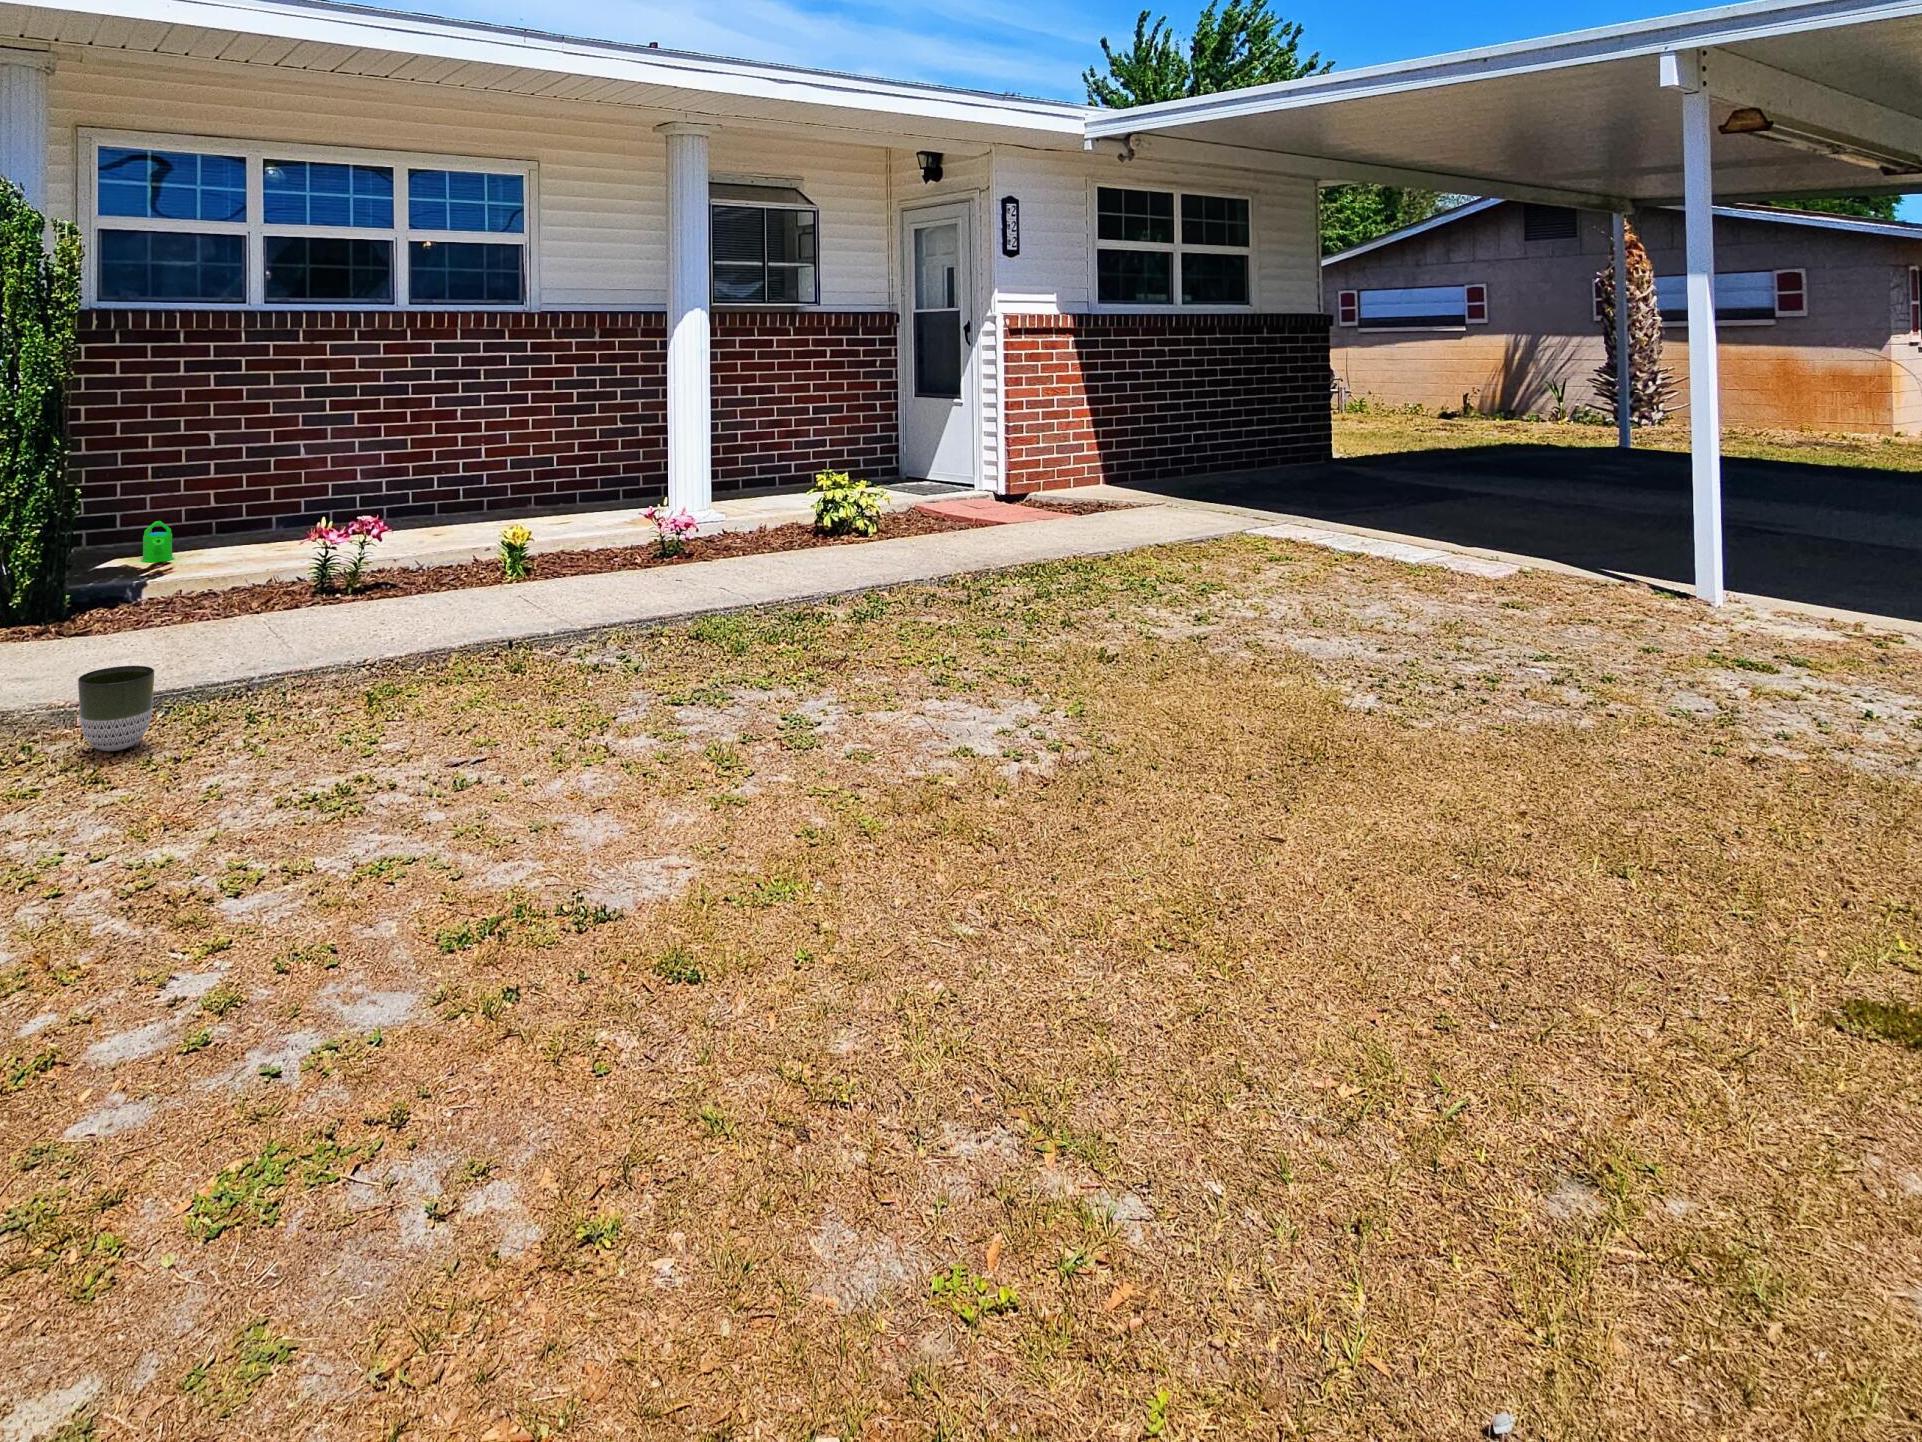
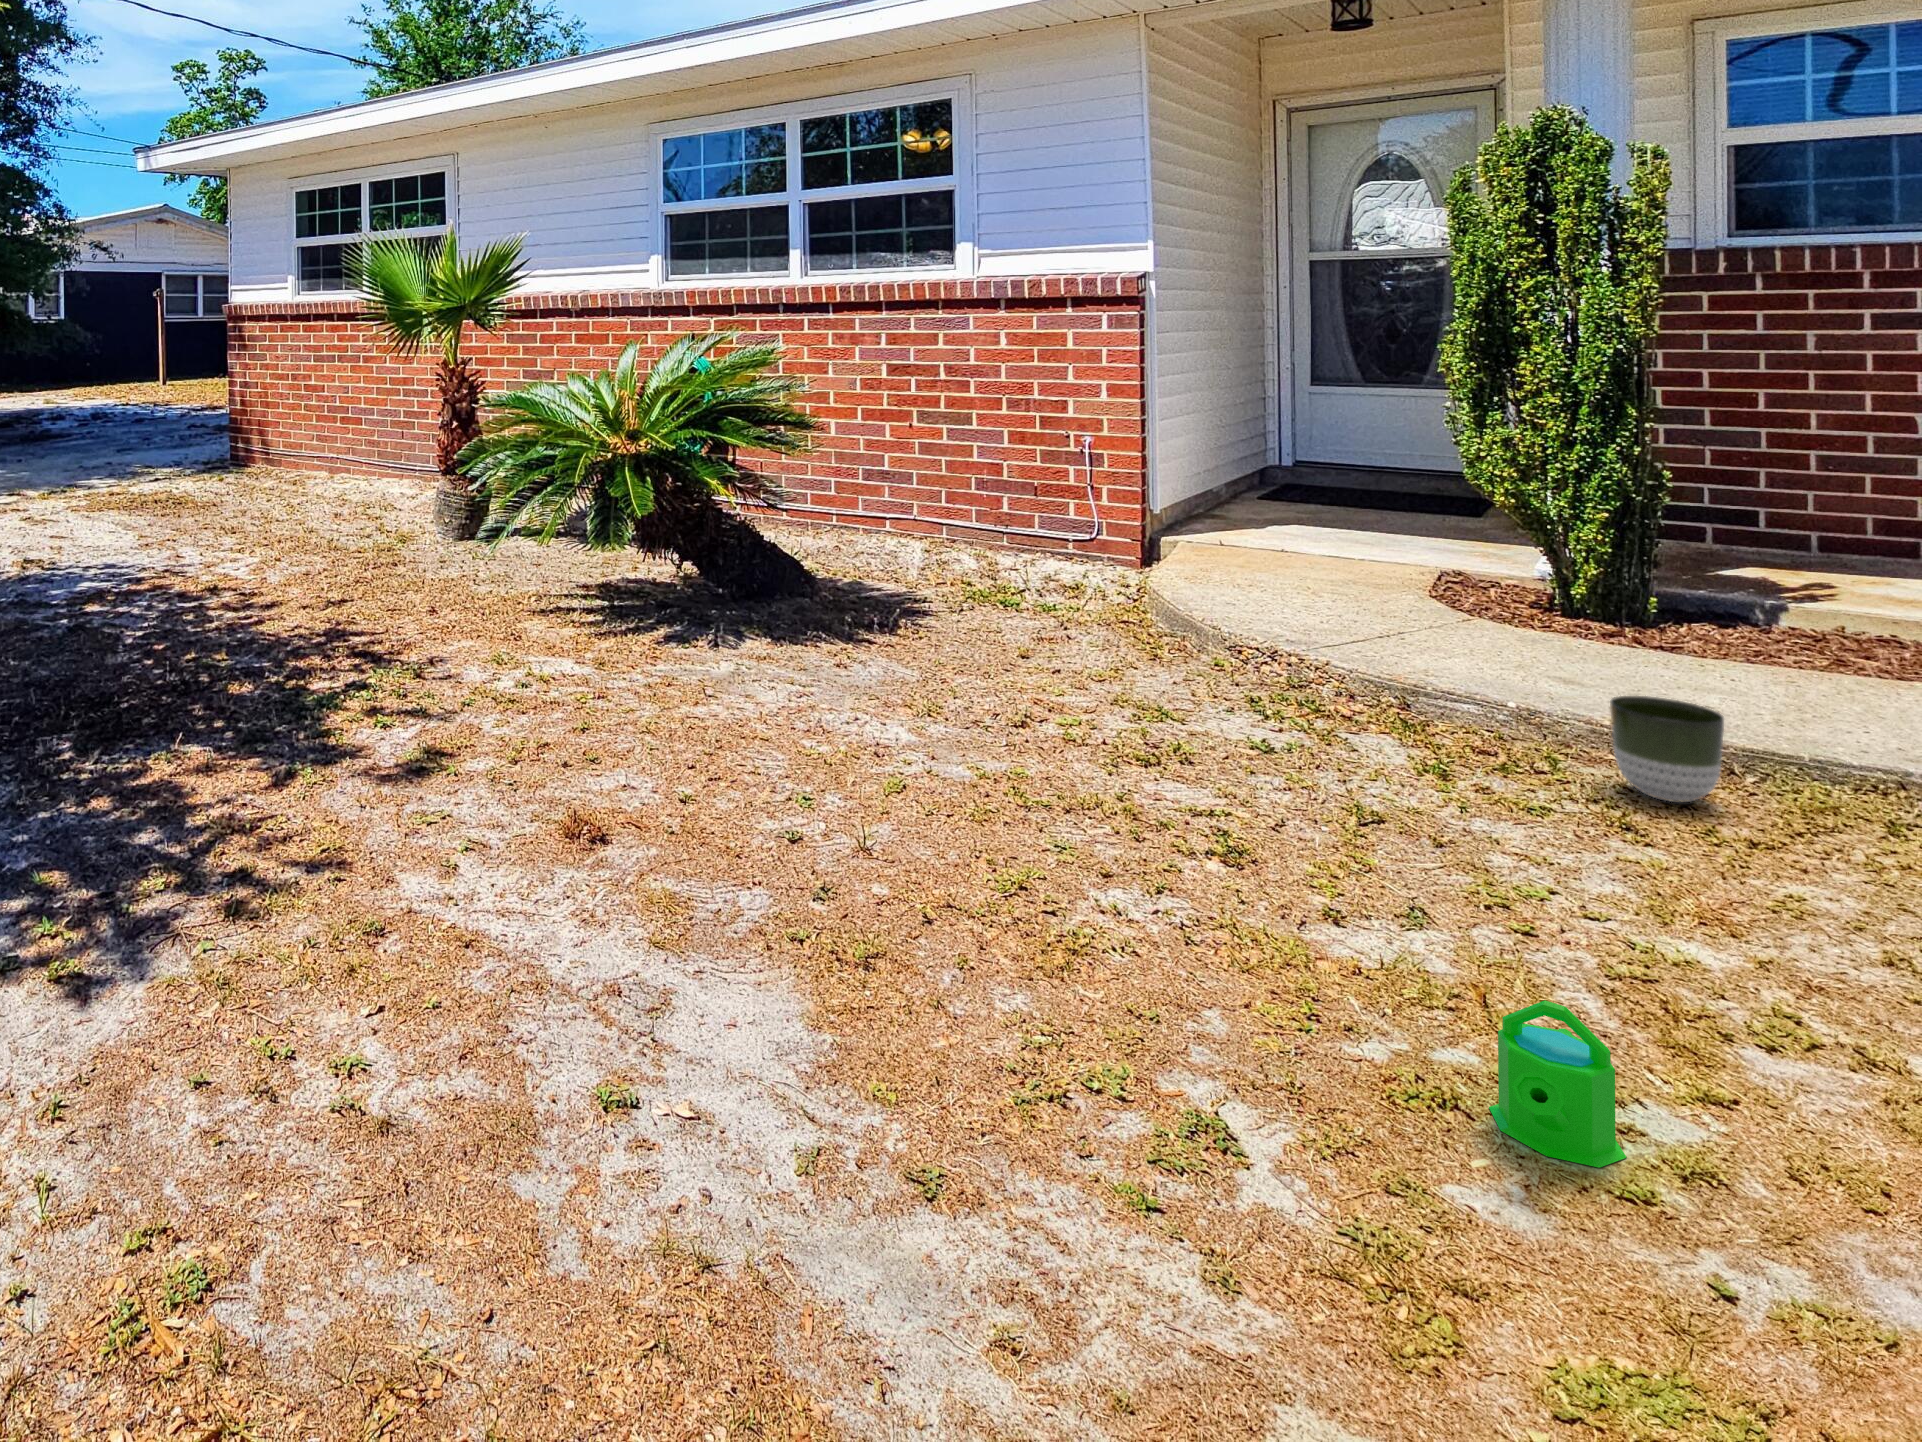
watering can: present [141,521,174,562] -> present [1489,1000,1627,1168]

